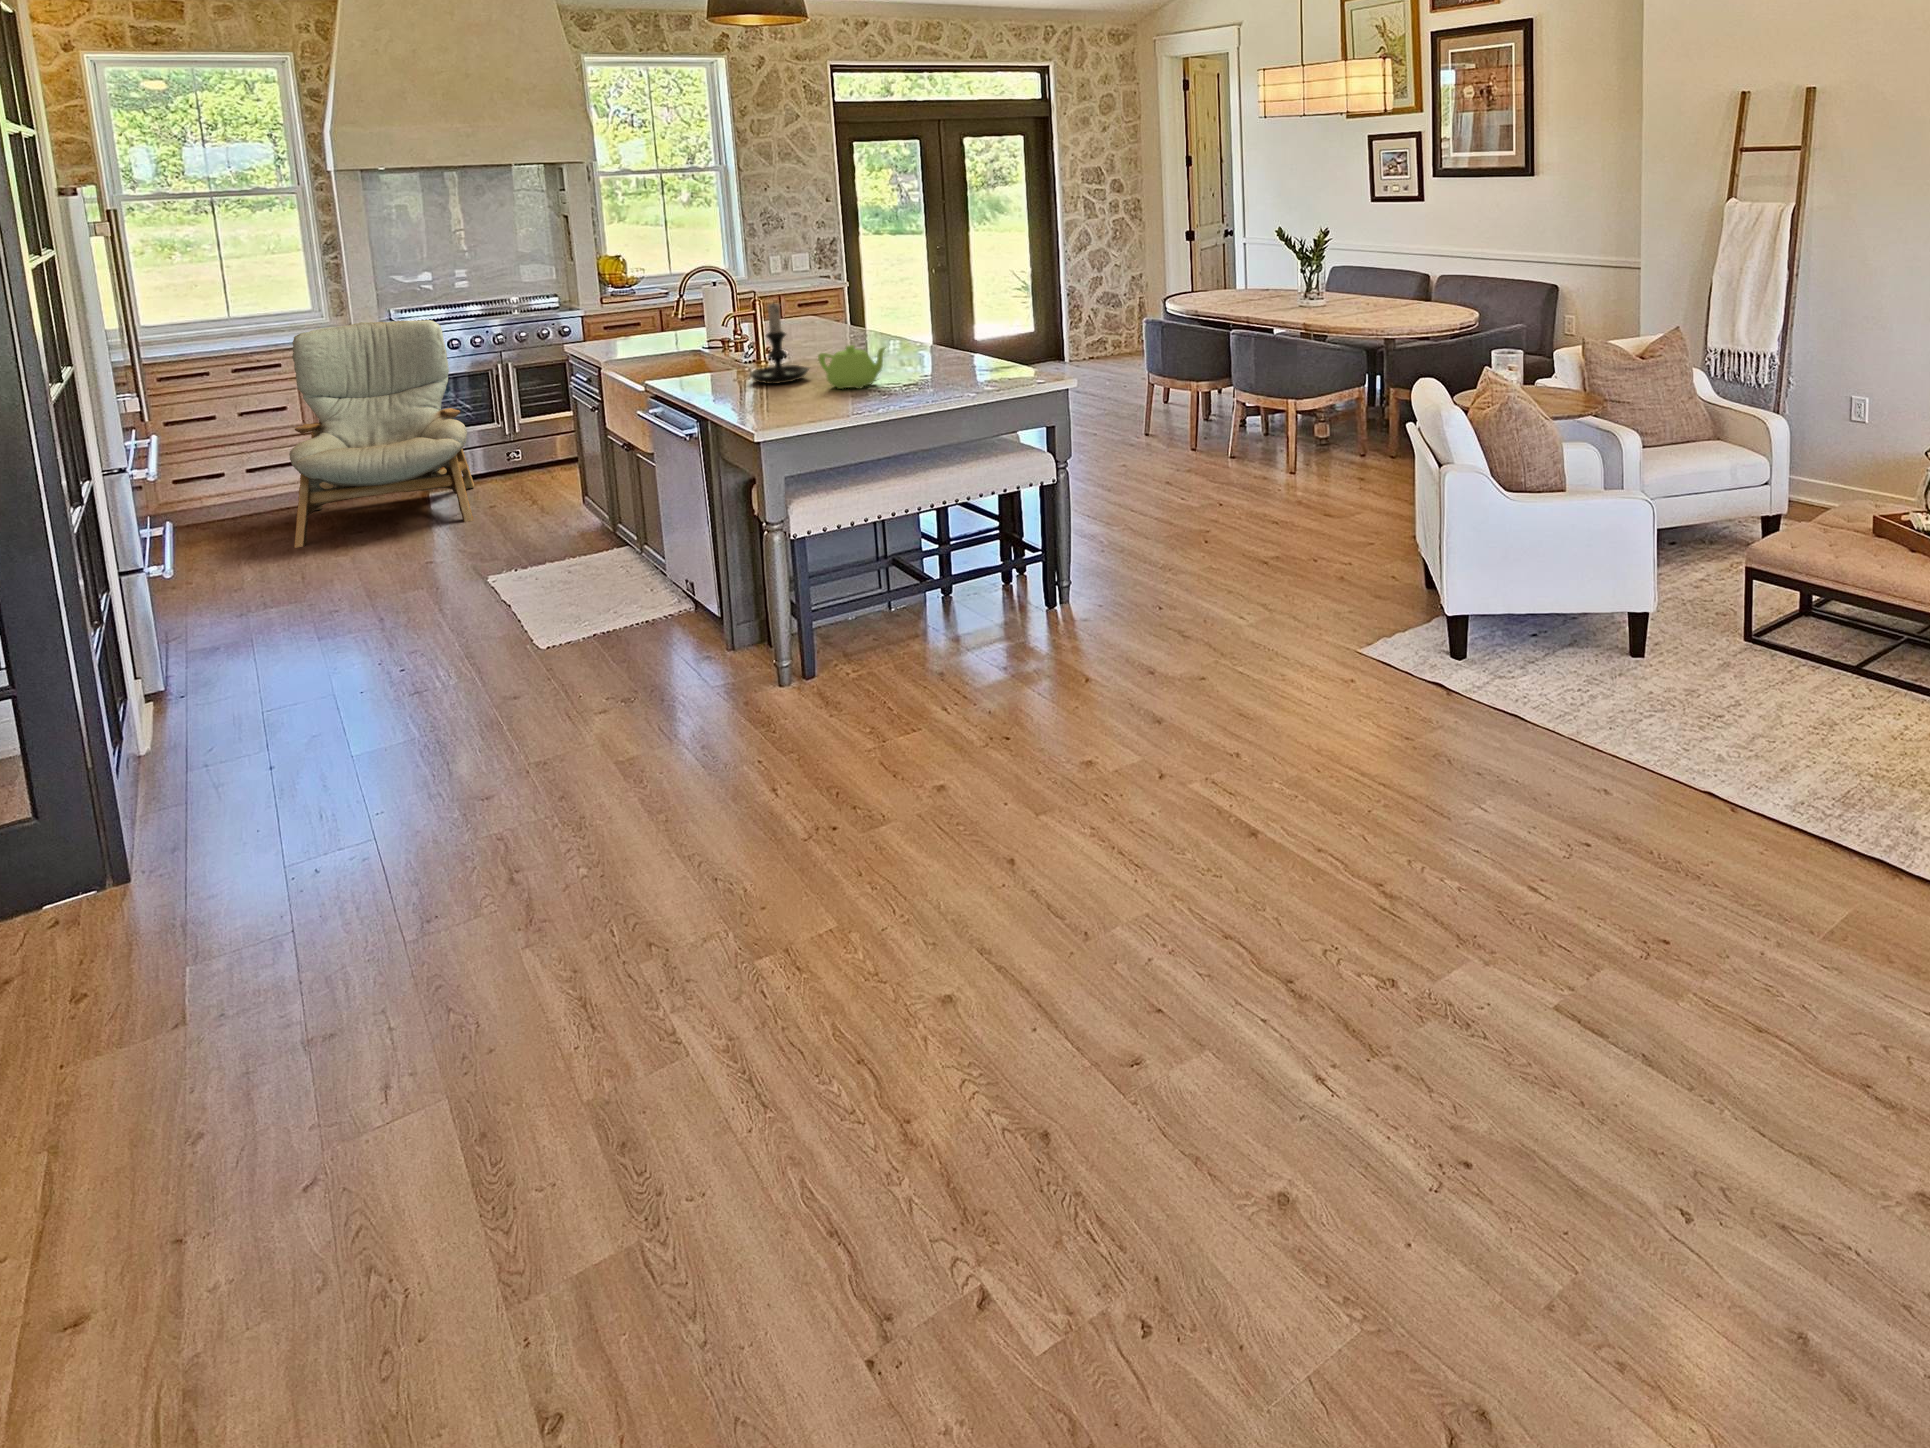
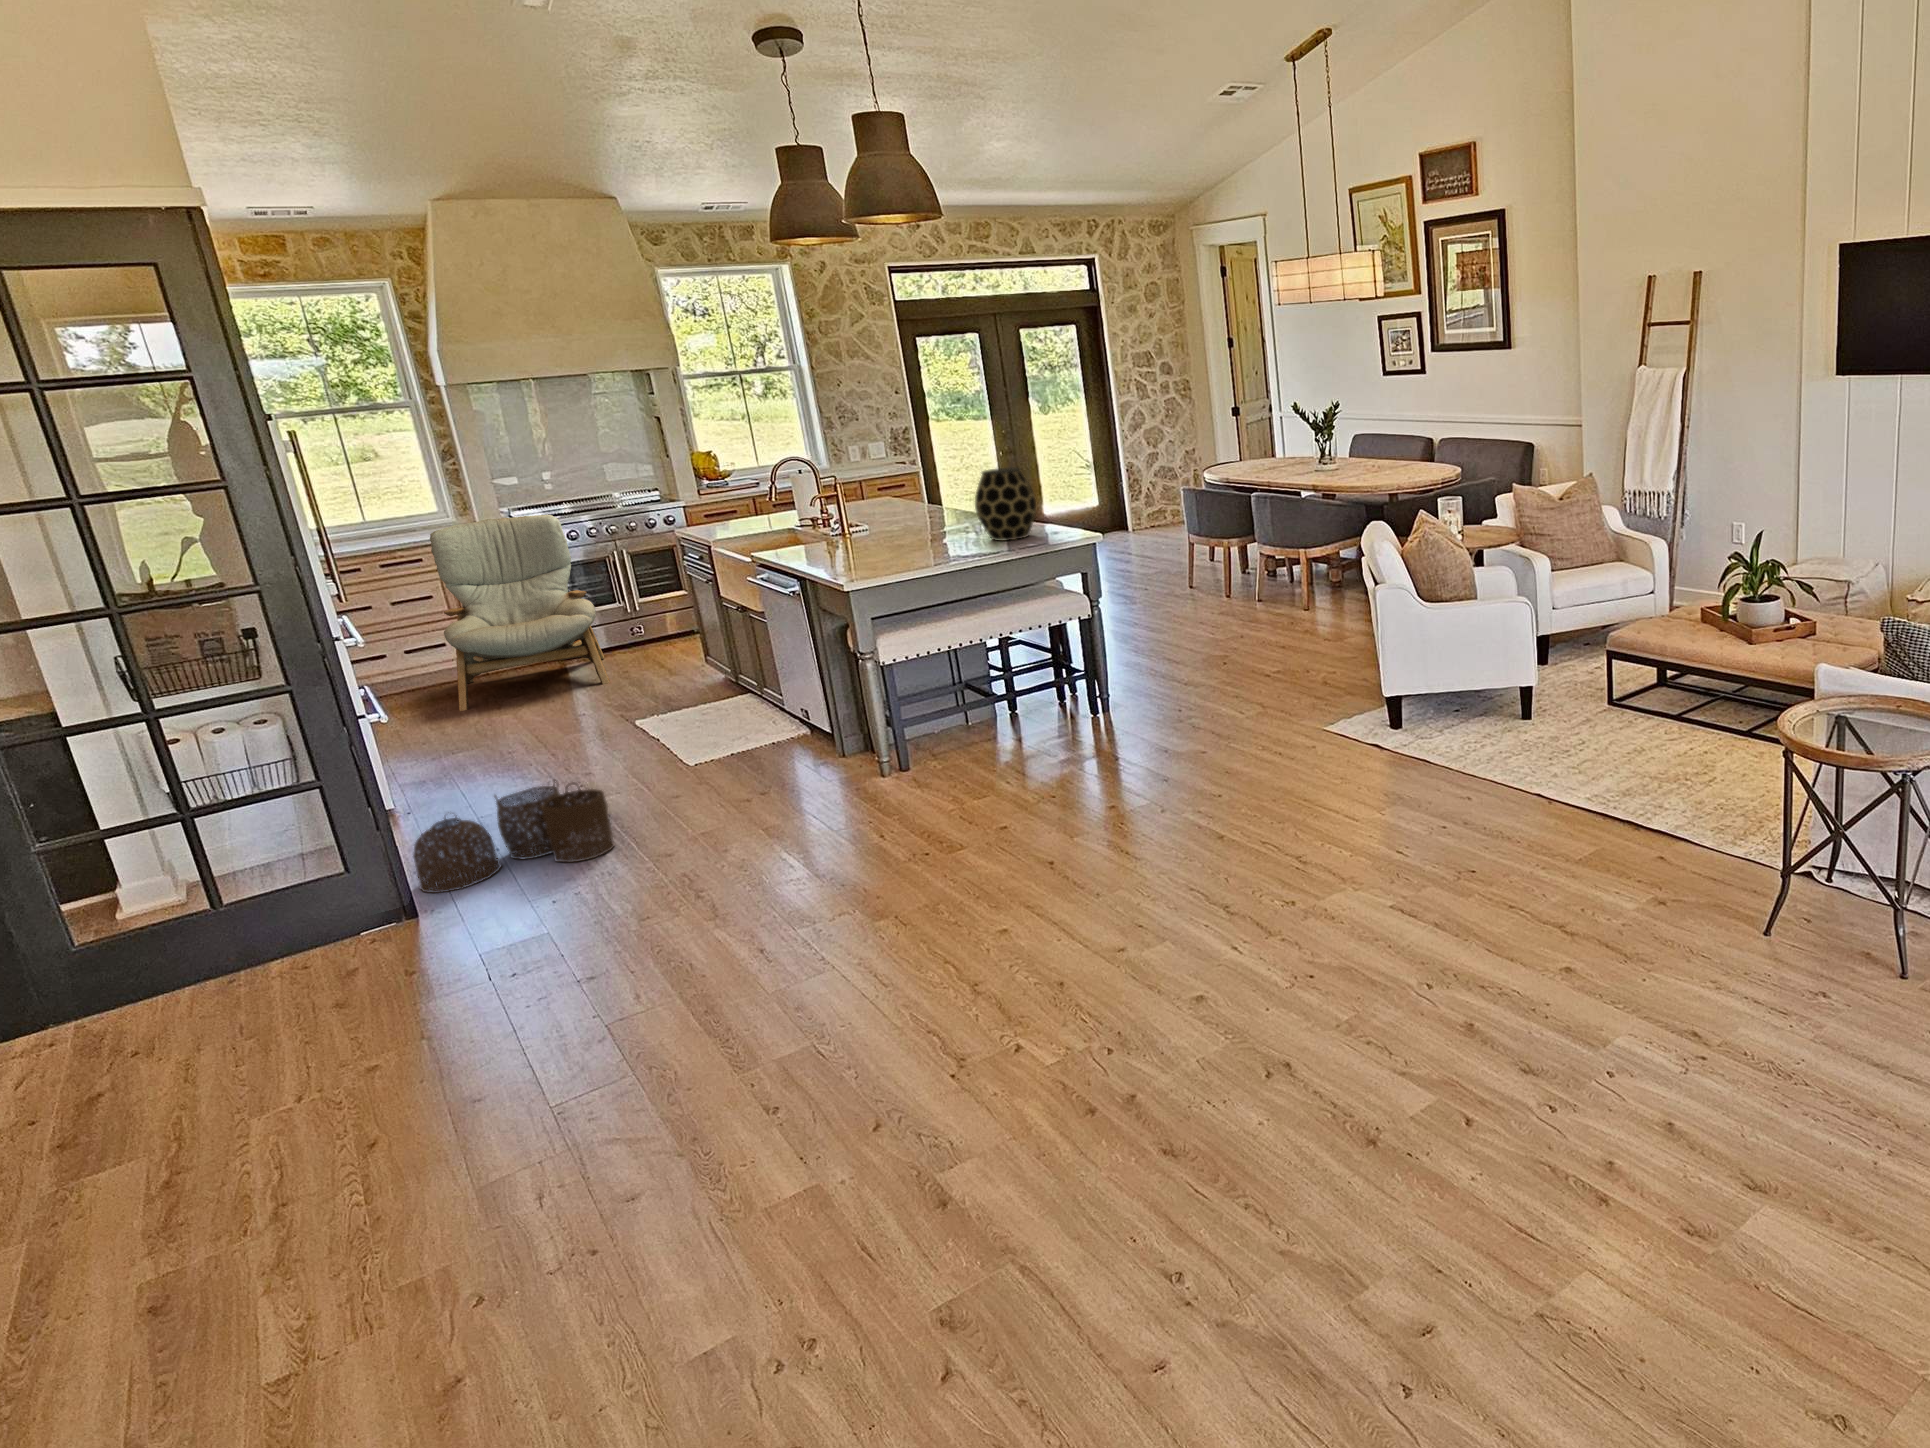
vase: none [923,292,998,383] -> present [975,467,1036,541]
candle holder: present [750,303,809,384] -> none [836,479,886,549]
teapot: present [818,345,885,389] -> none [890,514,946,550]
woven basket: none [150,676,427,839] -> present [413,780,614,893]

